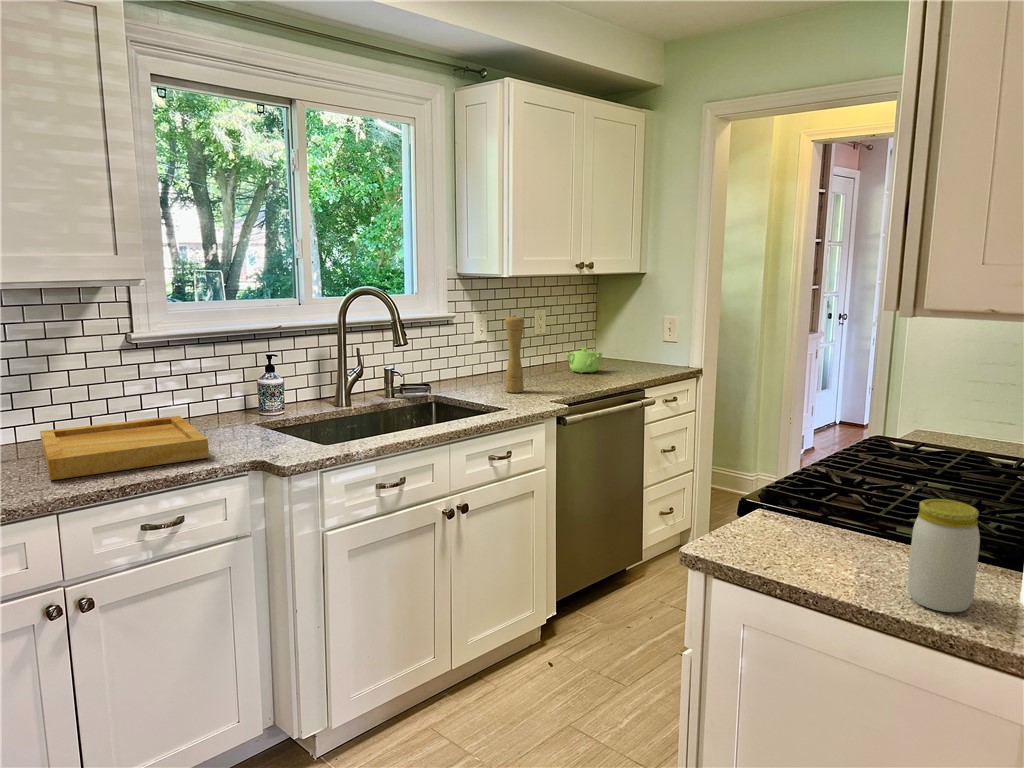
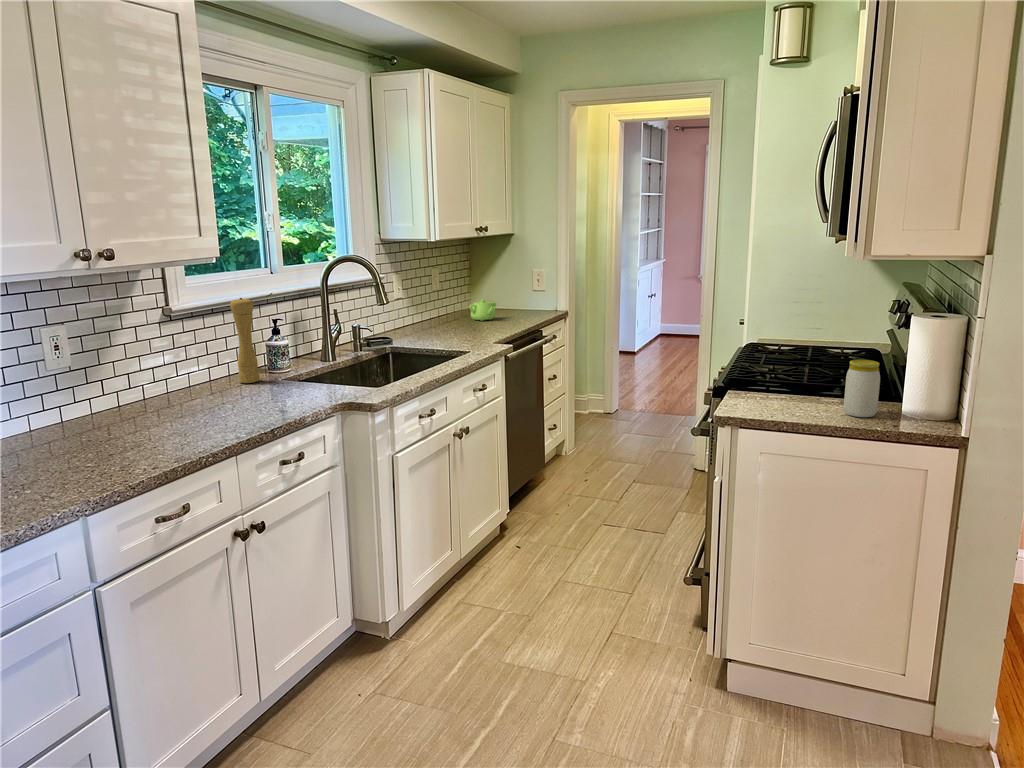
pepper mill: present [505,316,524,393] -> present [230,298,260,383]
tray: present [40,416,209,480] -> none [129,377,304,433]

